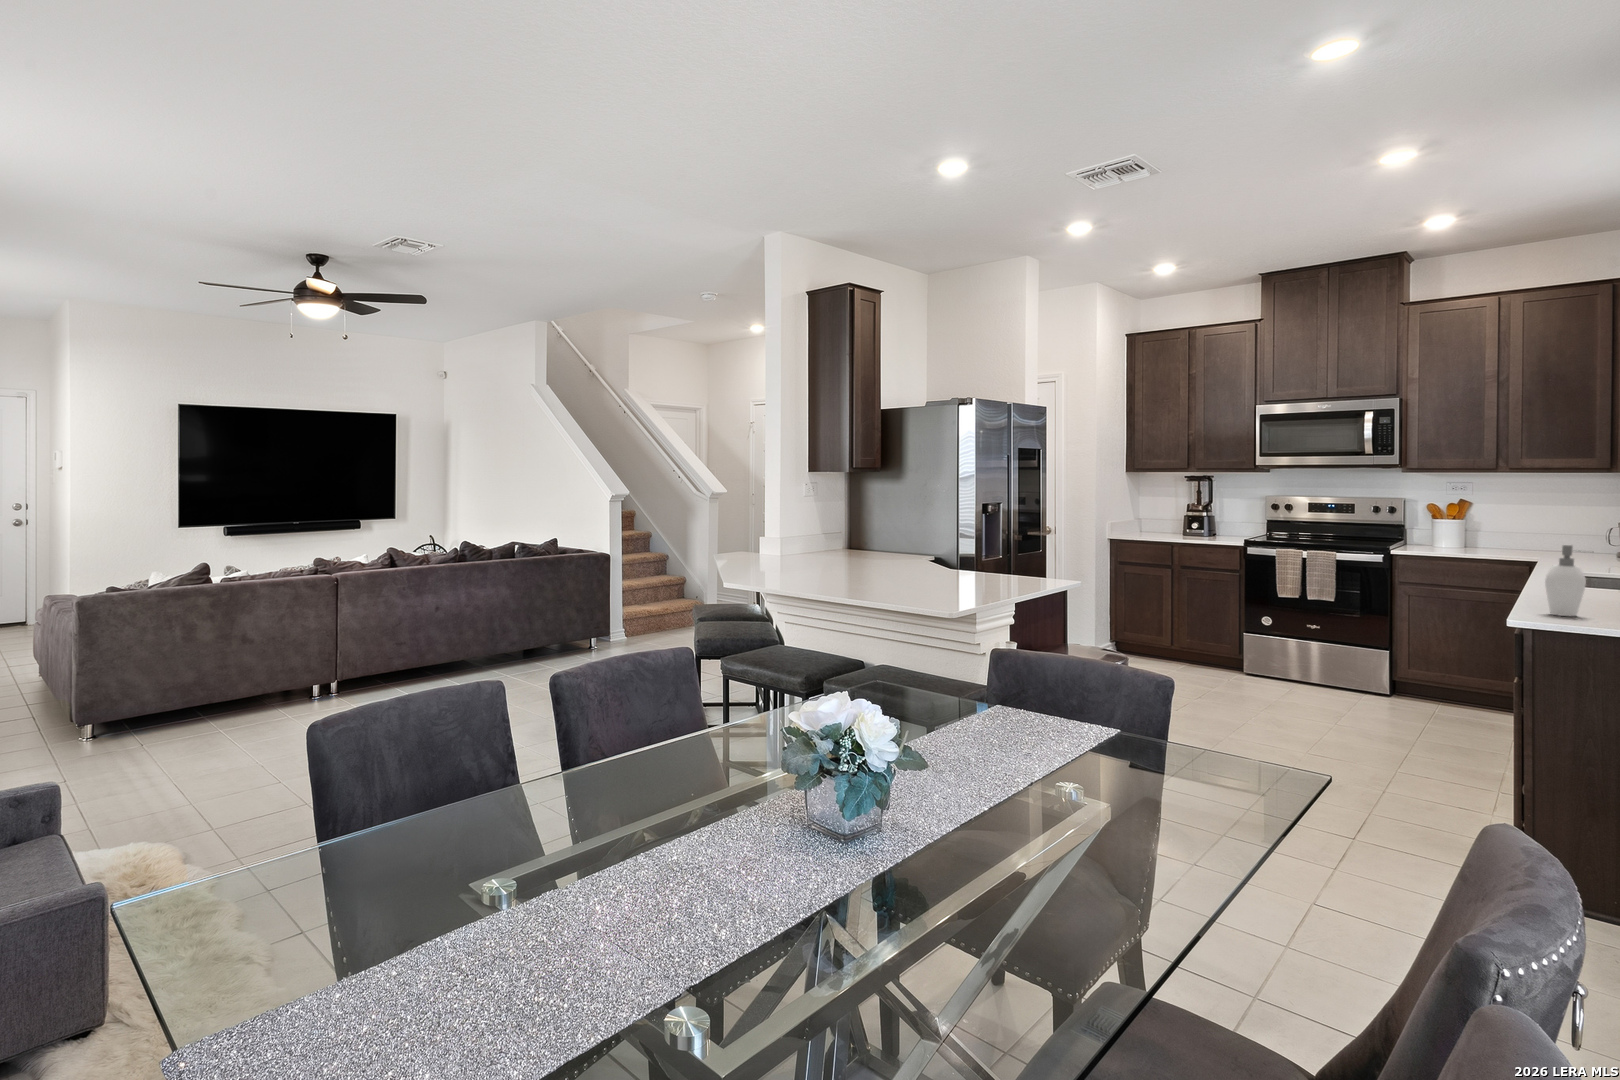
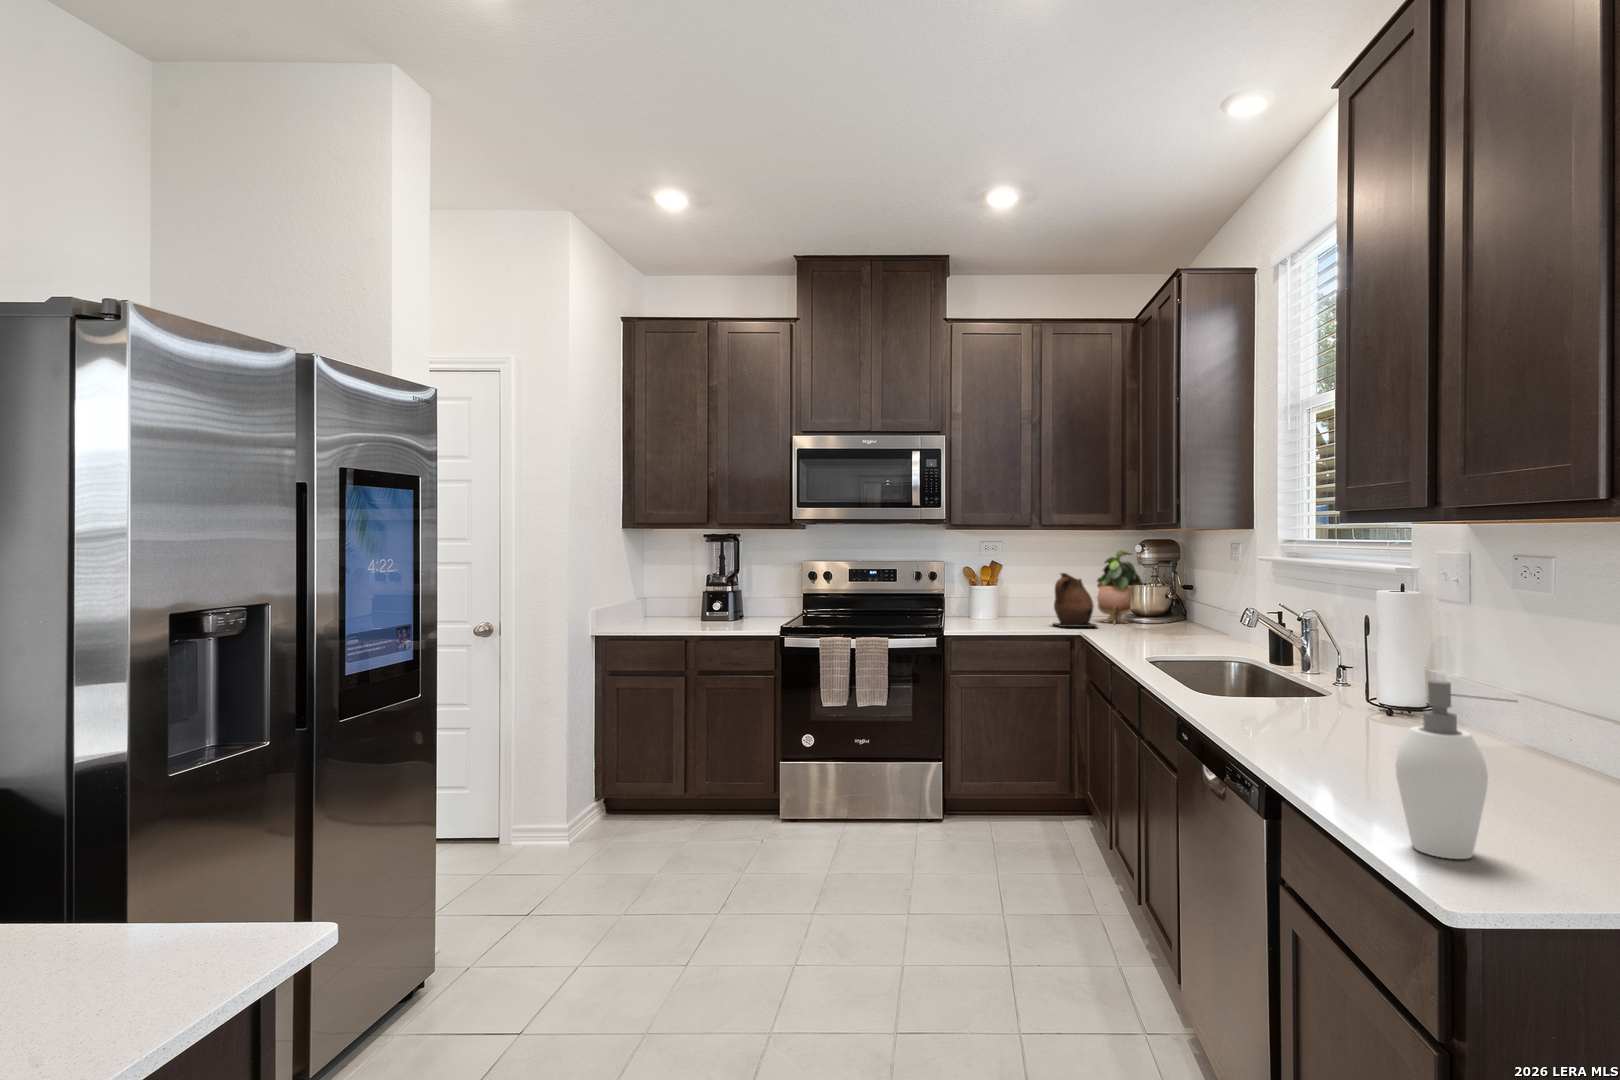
potted plant: none [1543,490,1591,552] -> present [1097,551,1142,623]
ceramic pitcher: none [1489,508,1536,552] -> present [1054,573,1097,627]

